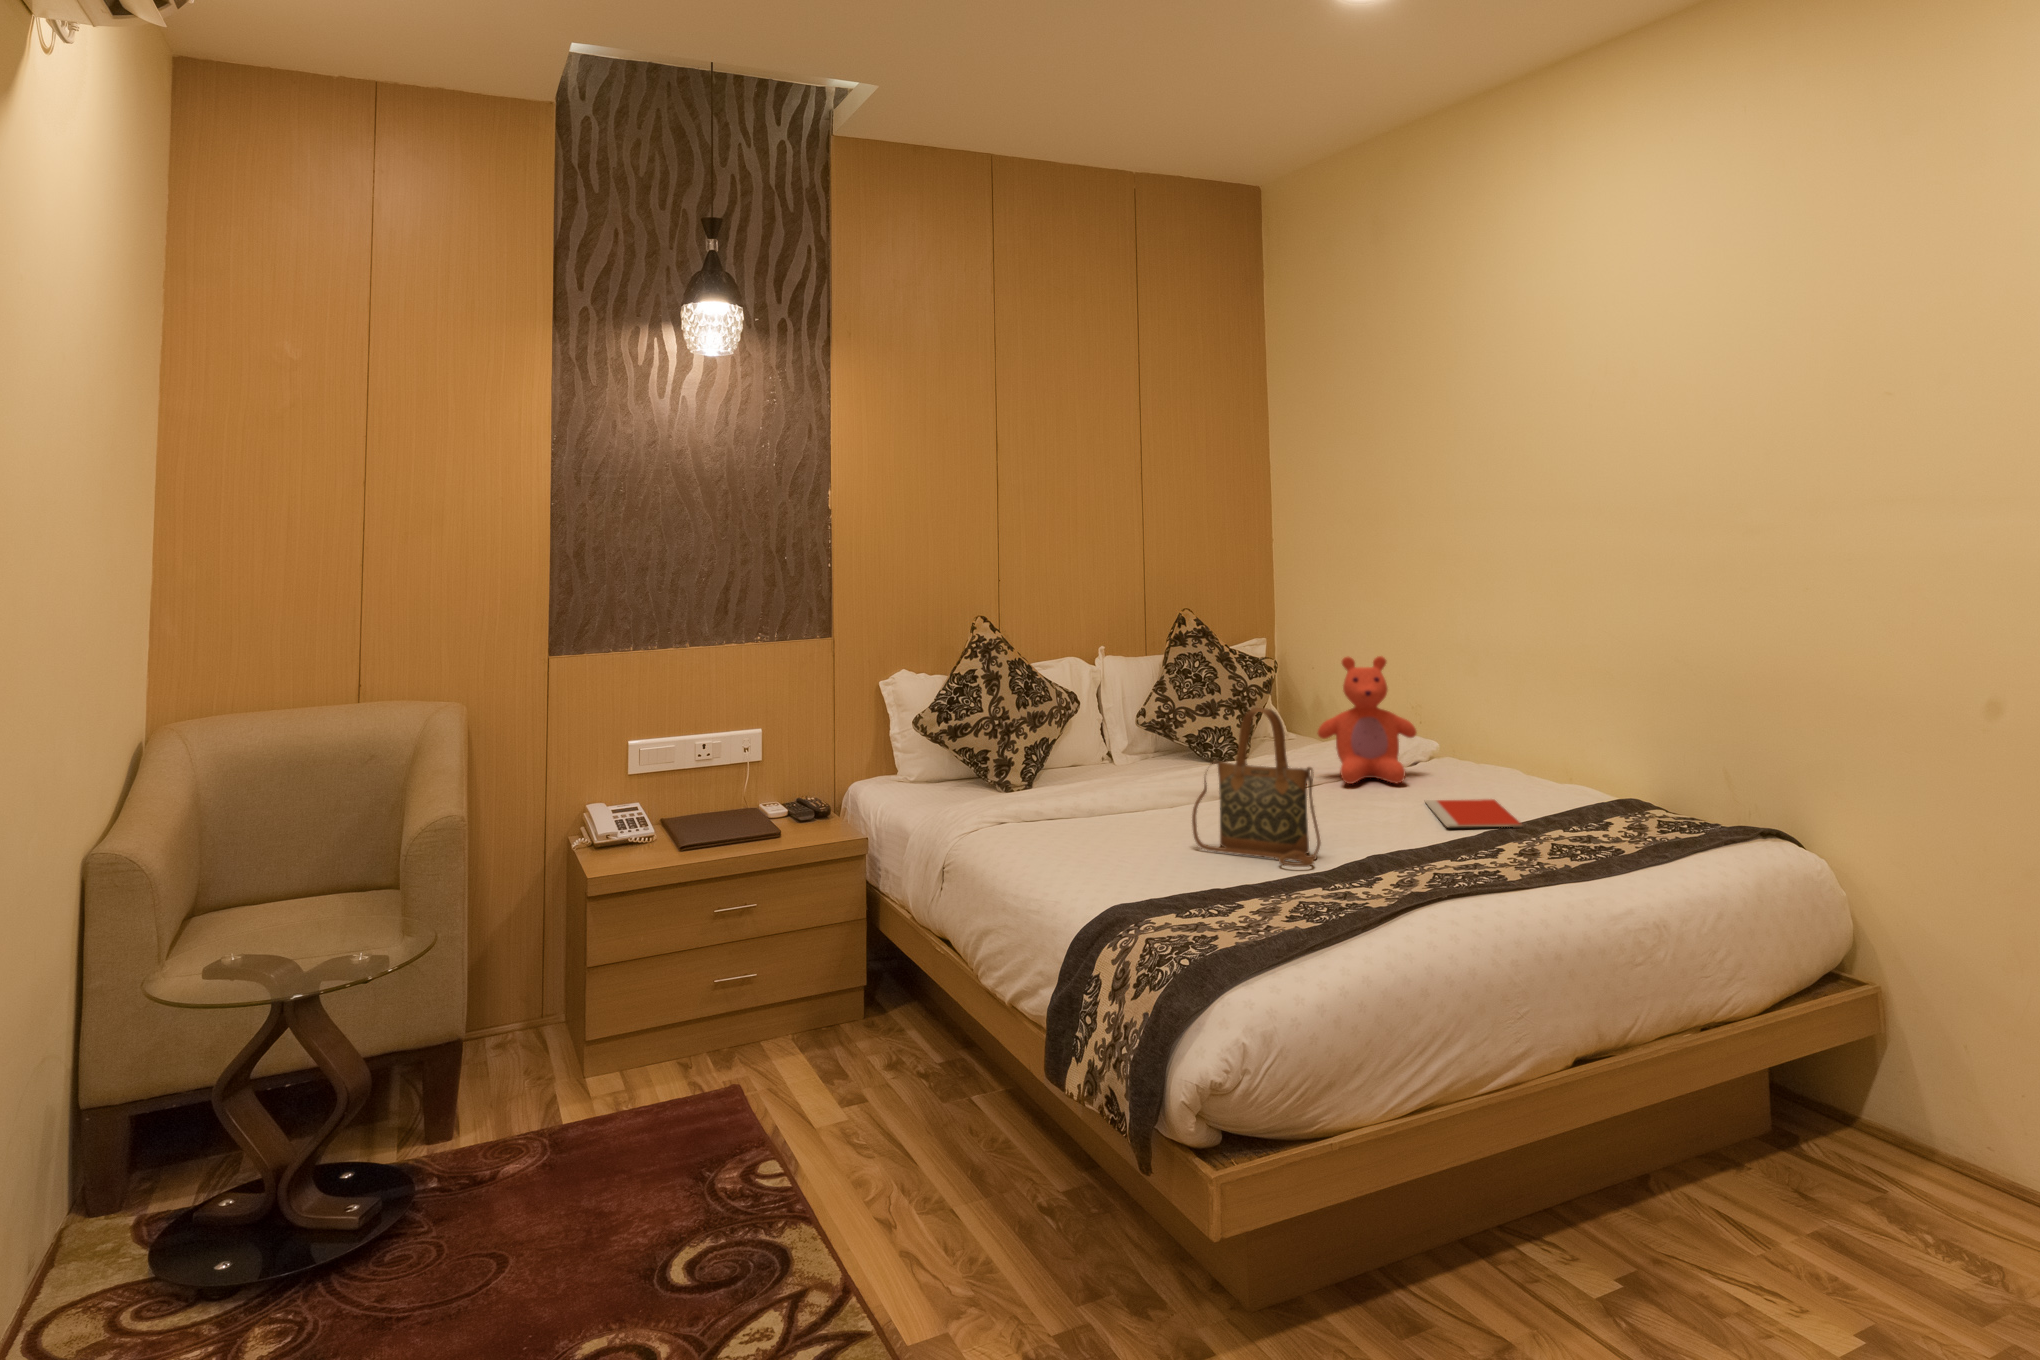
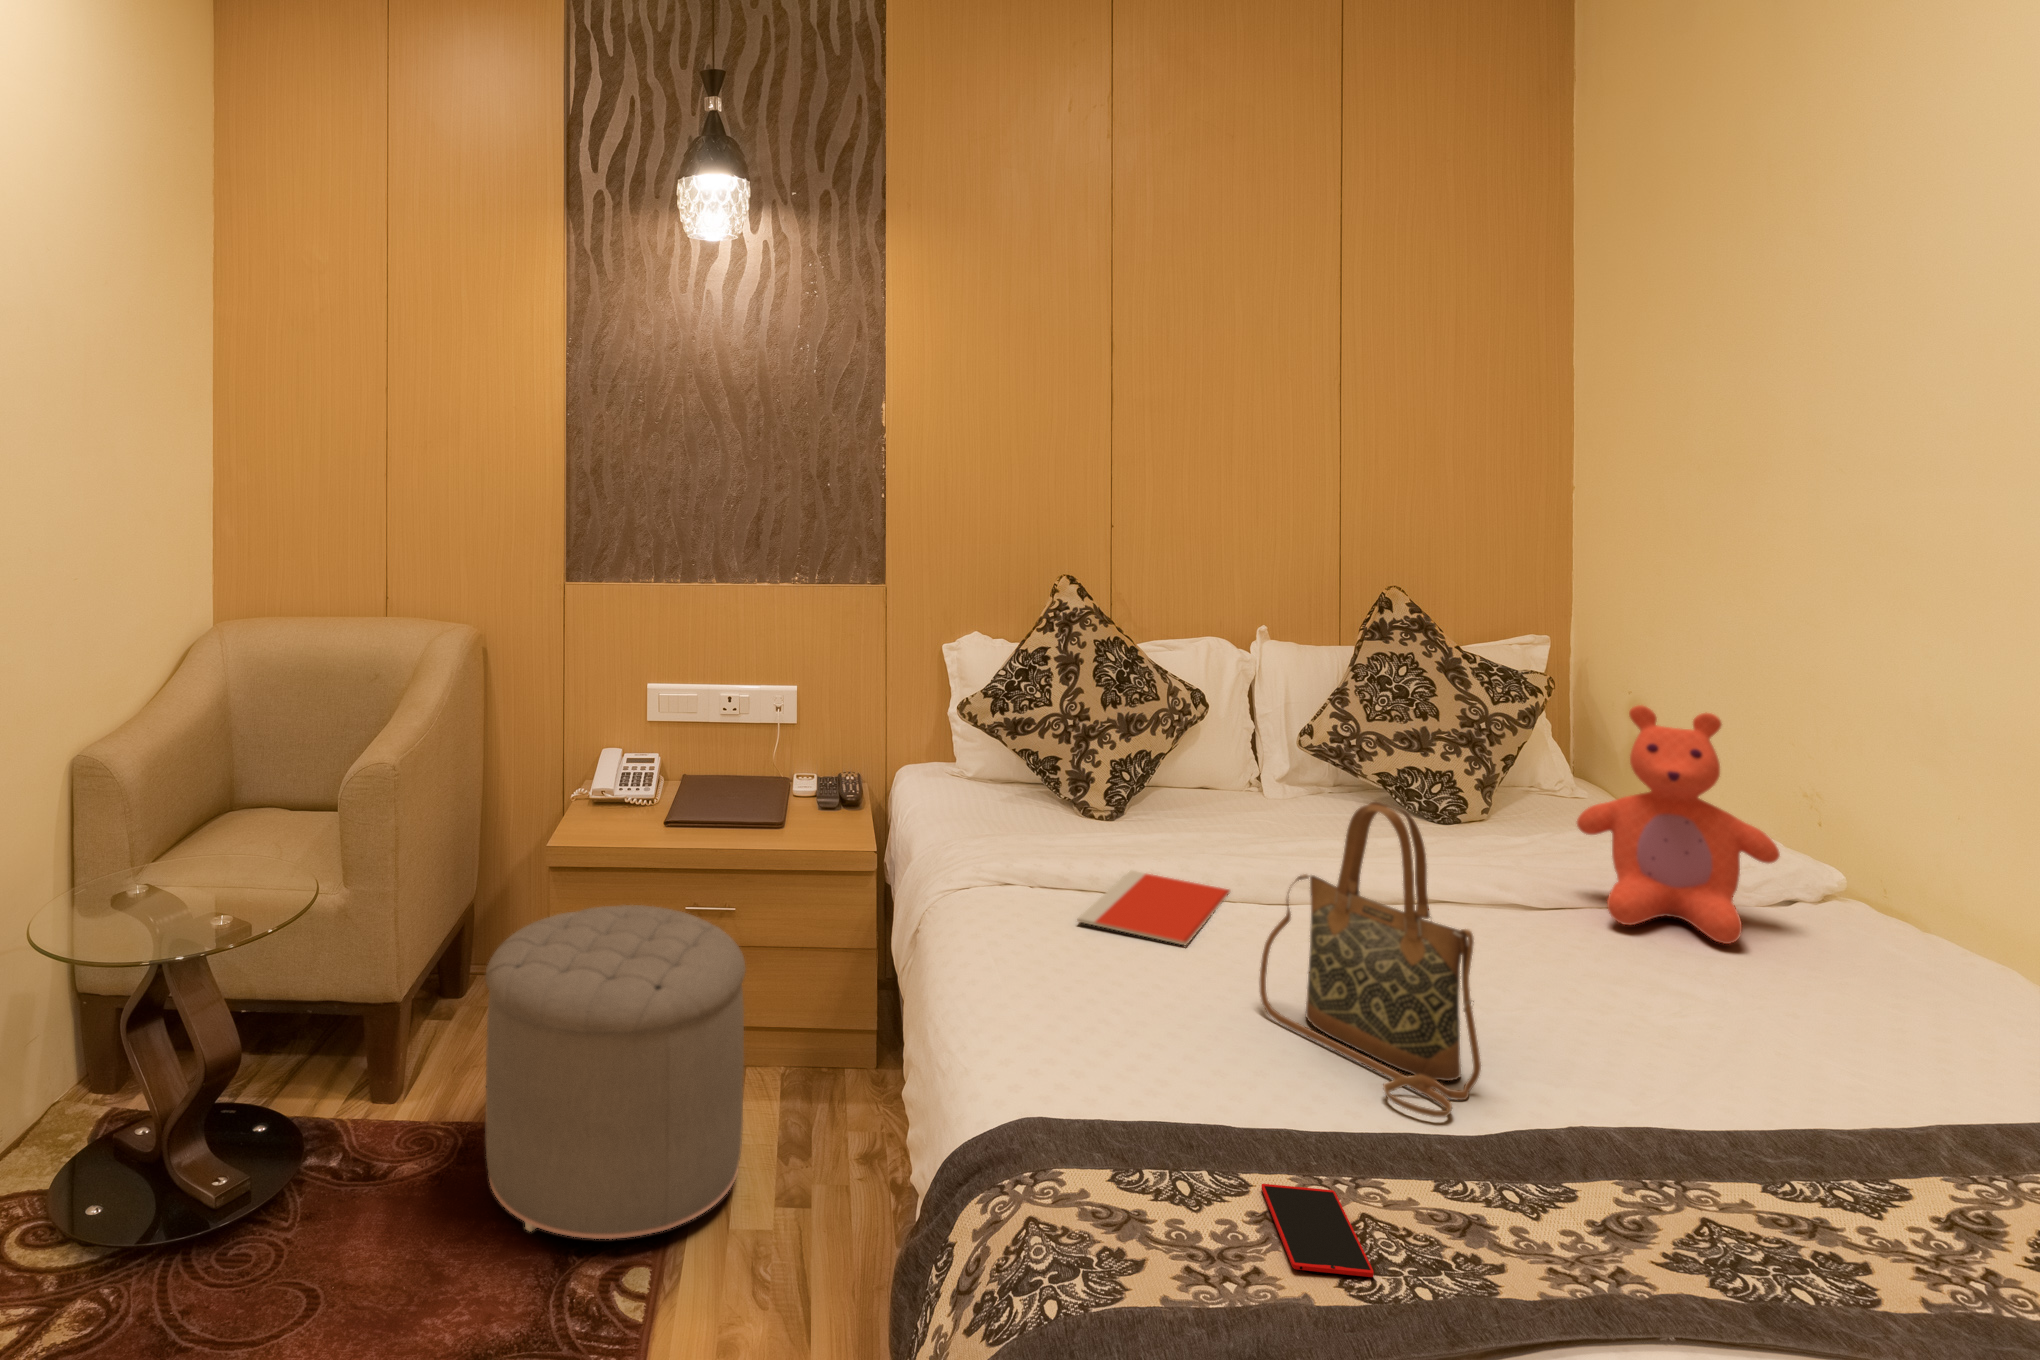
notebook: present [1425,799,1522,828] -> present [1077,871,1230,945]
smartphone: none [1247,898,1315,924] -> present [1261,1184,1374,1277]
ottoman: none [601,900,814,1157] -> present [485,905,745,1239]

